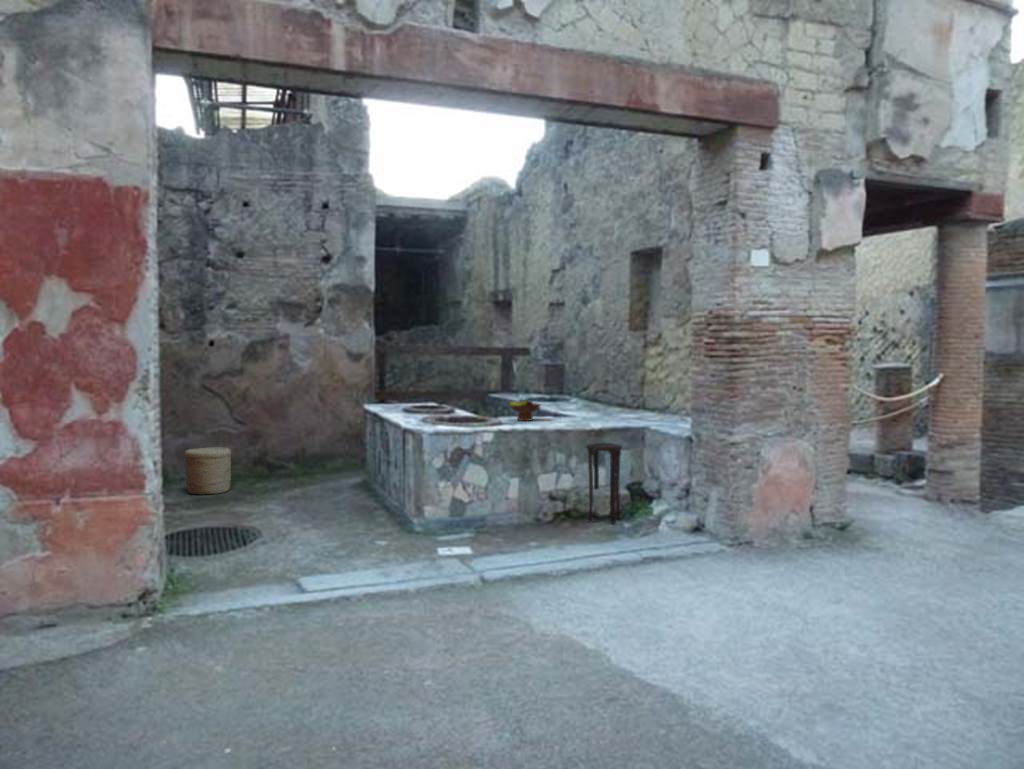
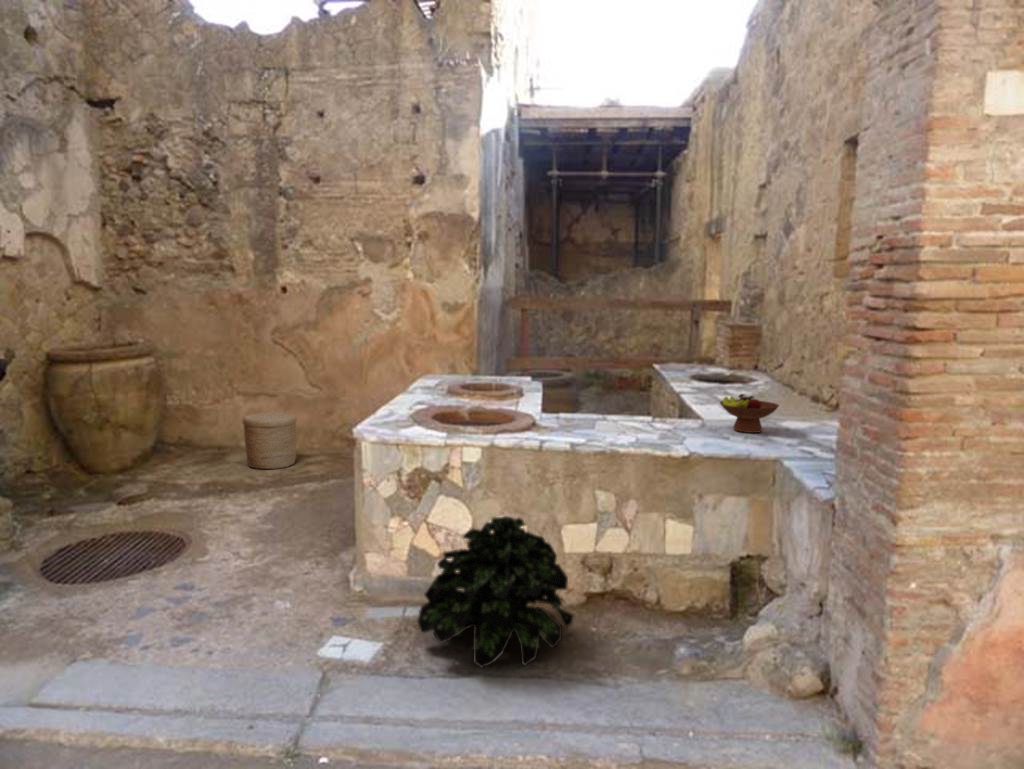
fruit bowl: present [509,399,541,421] -> present [720,394,779,433]
stool: present [586,443,623,524] -> none [640,483,713,638]
potted plant: none [488,465,570,544] -> present [418,516,573,667]

